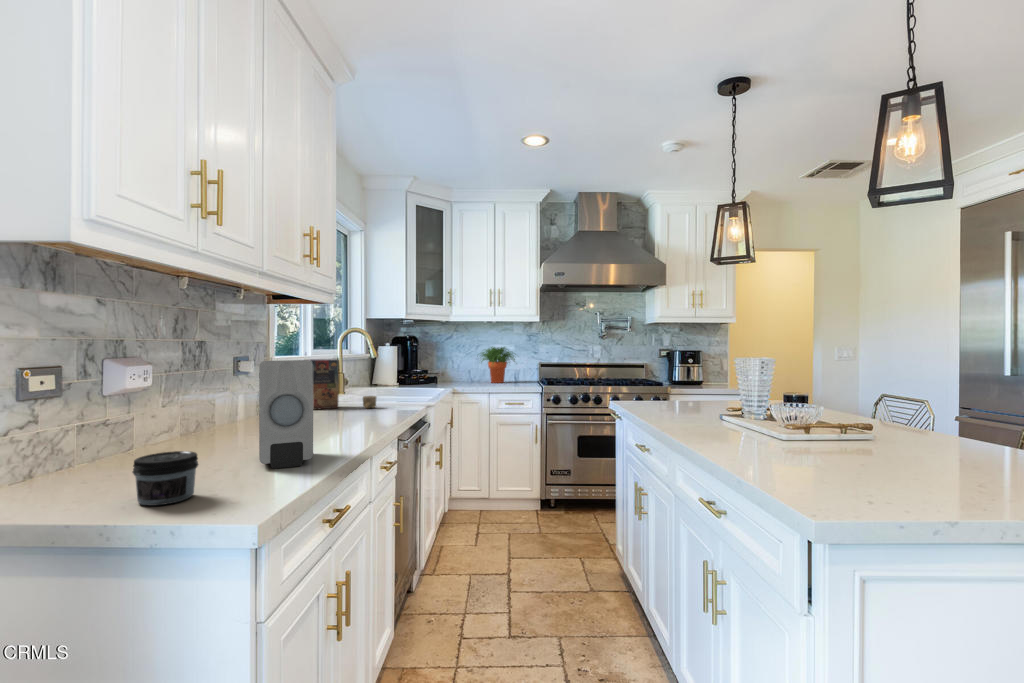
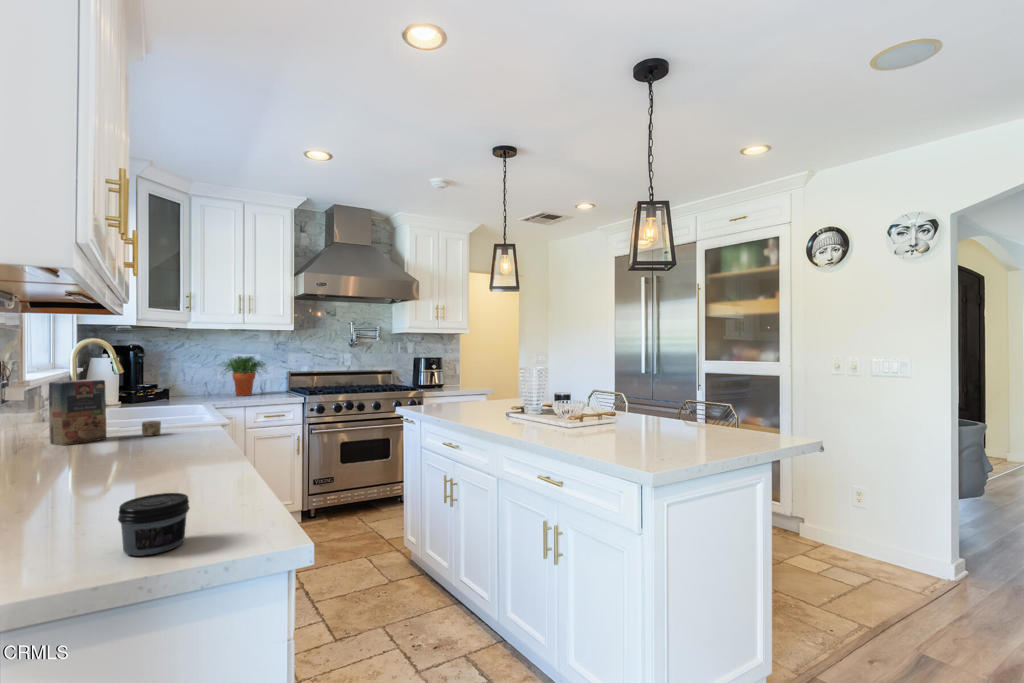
soap dispenser: present [259,360,313,468] -> none [147,387,240,504]

